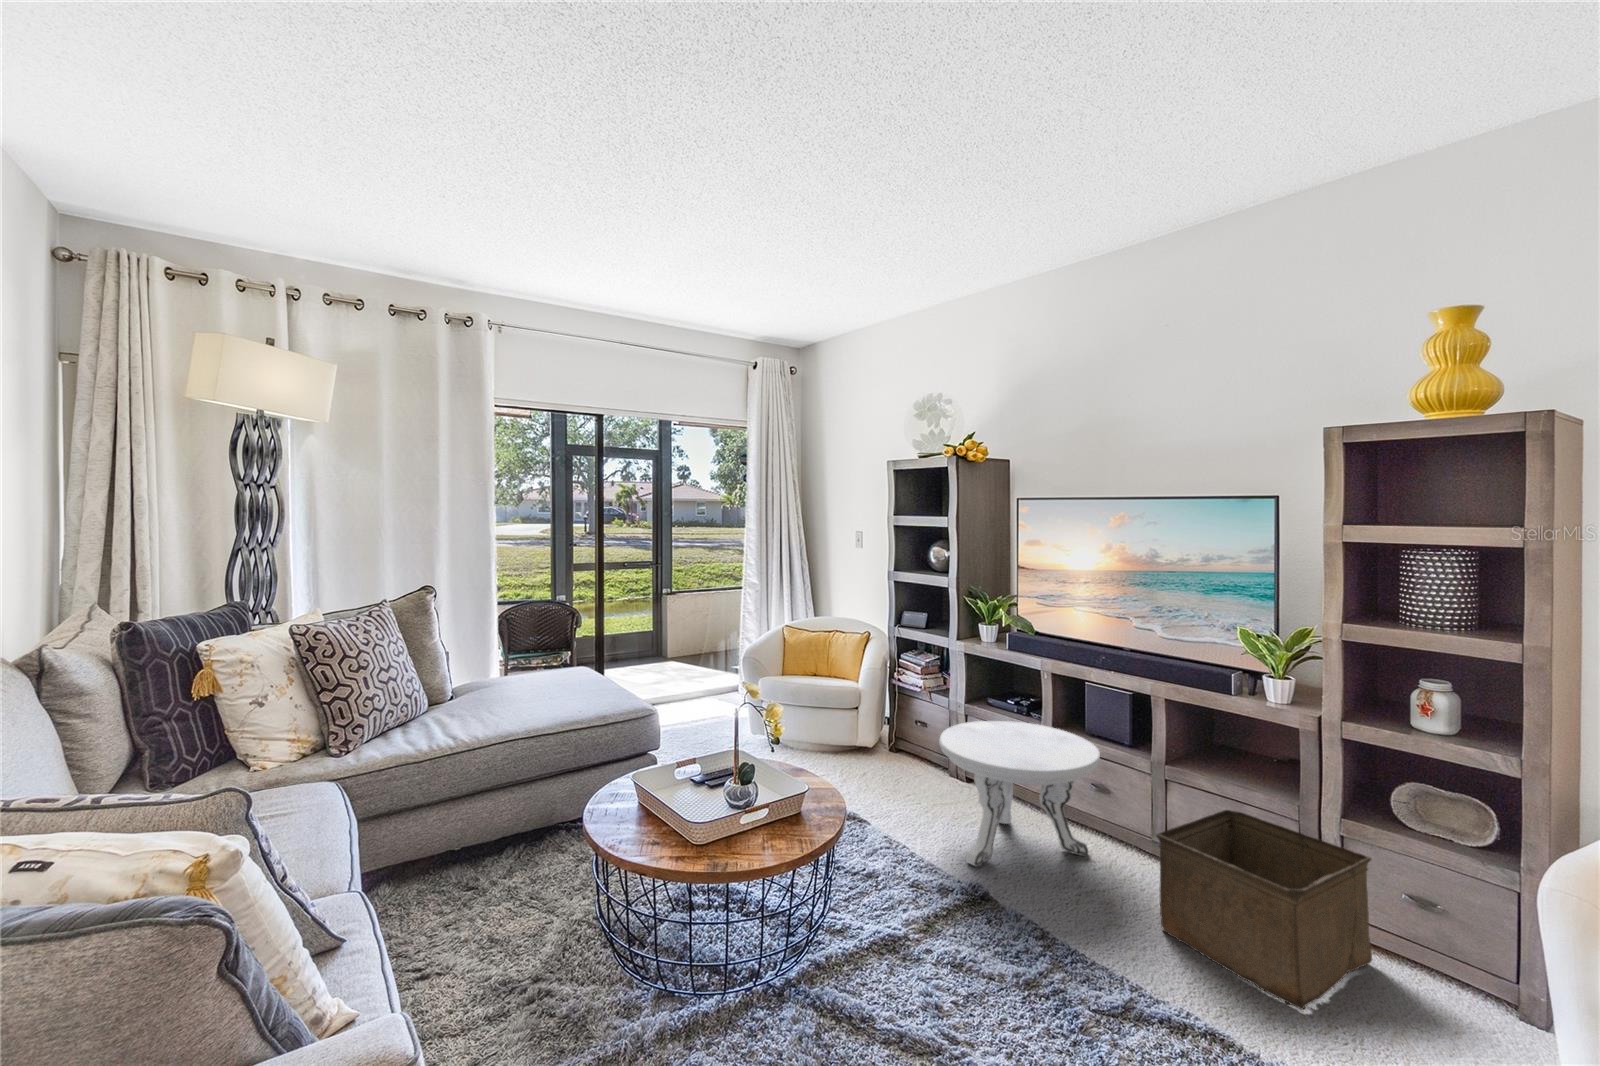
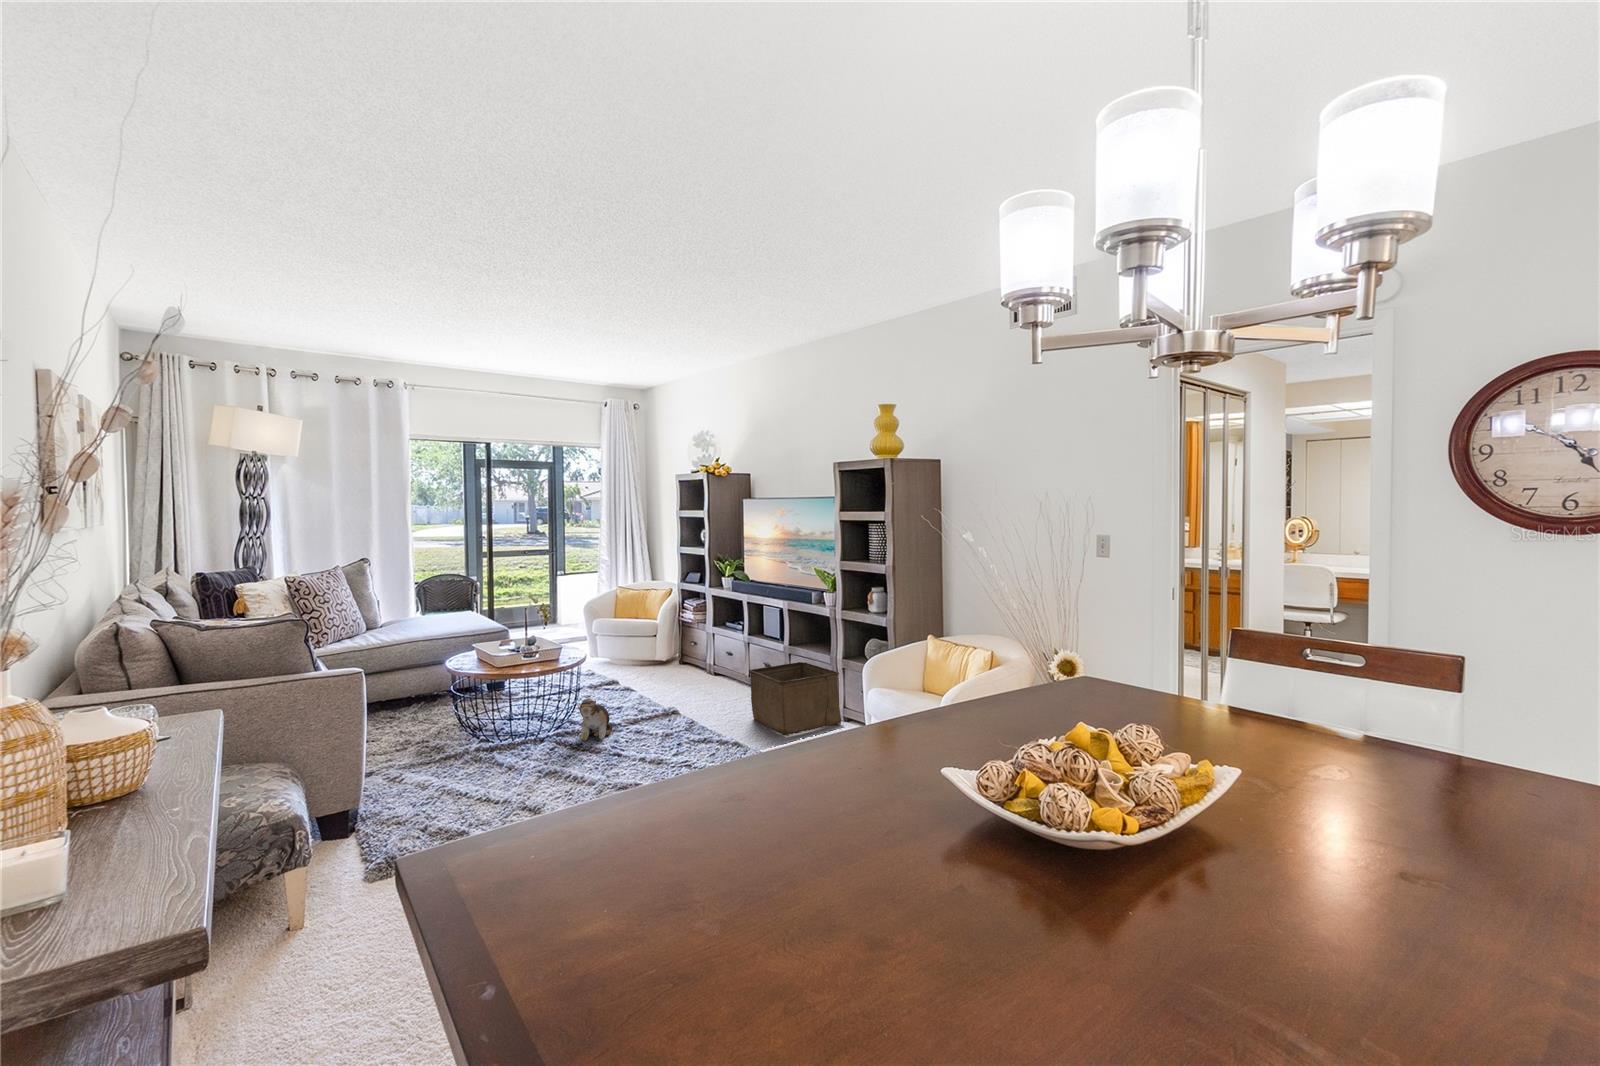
side table: present [939,721,1100,866] -> none [668,631,754,703]
plush toy: none [857,912,910,1003] -> present [576,698,612,741]

